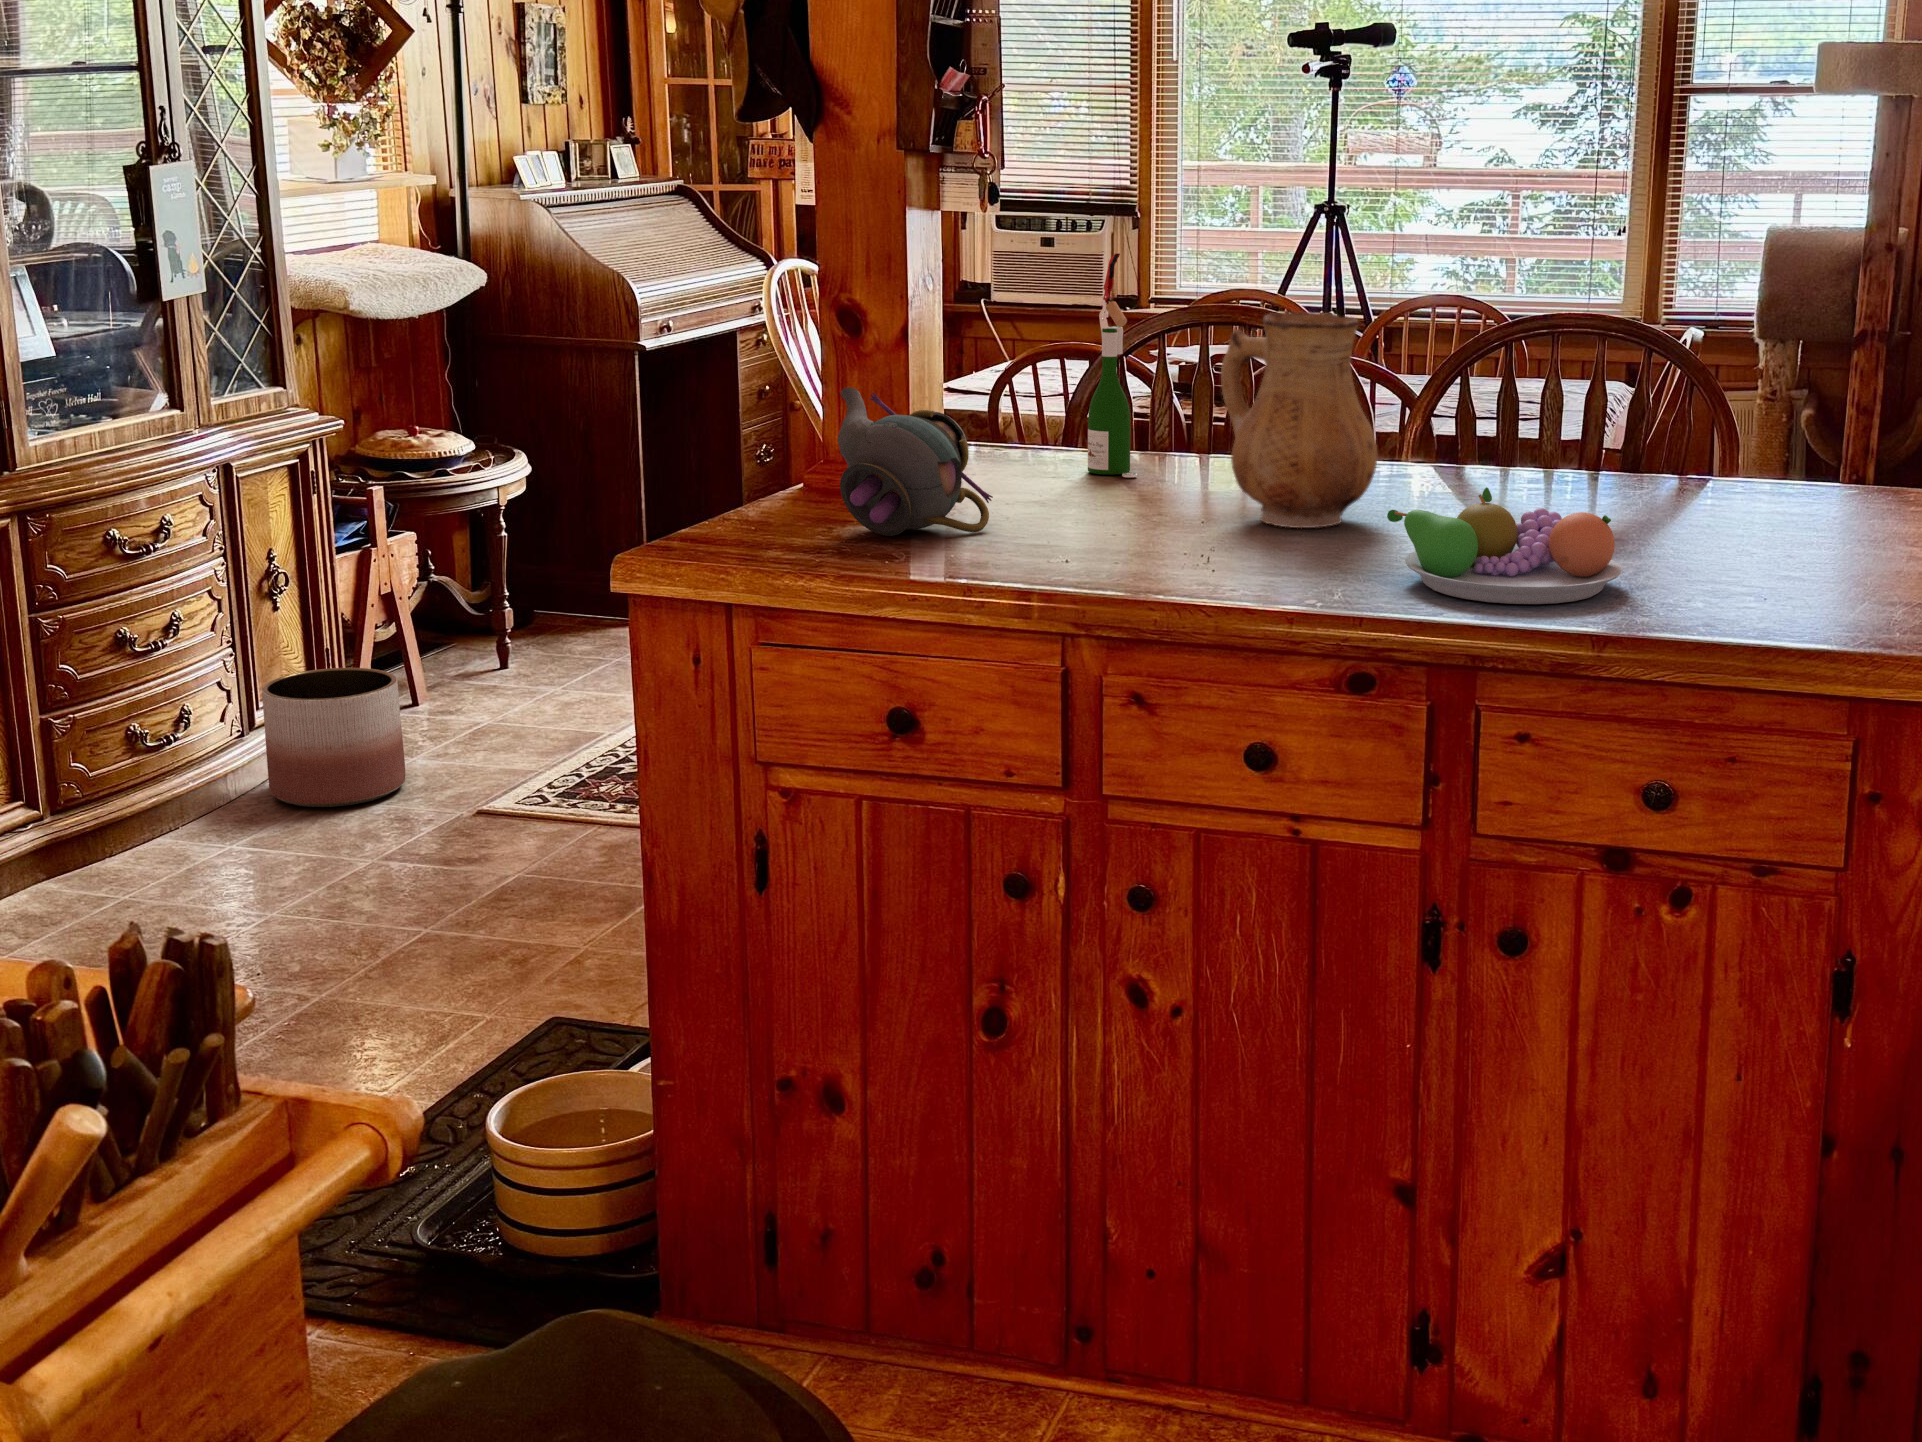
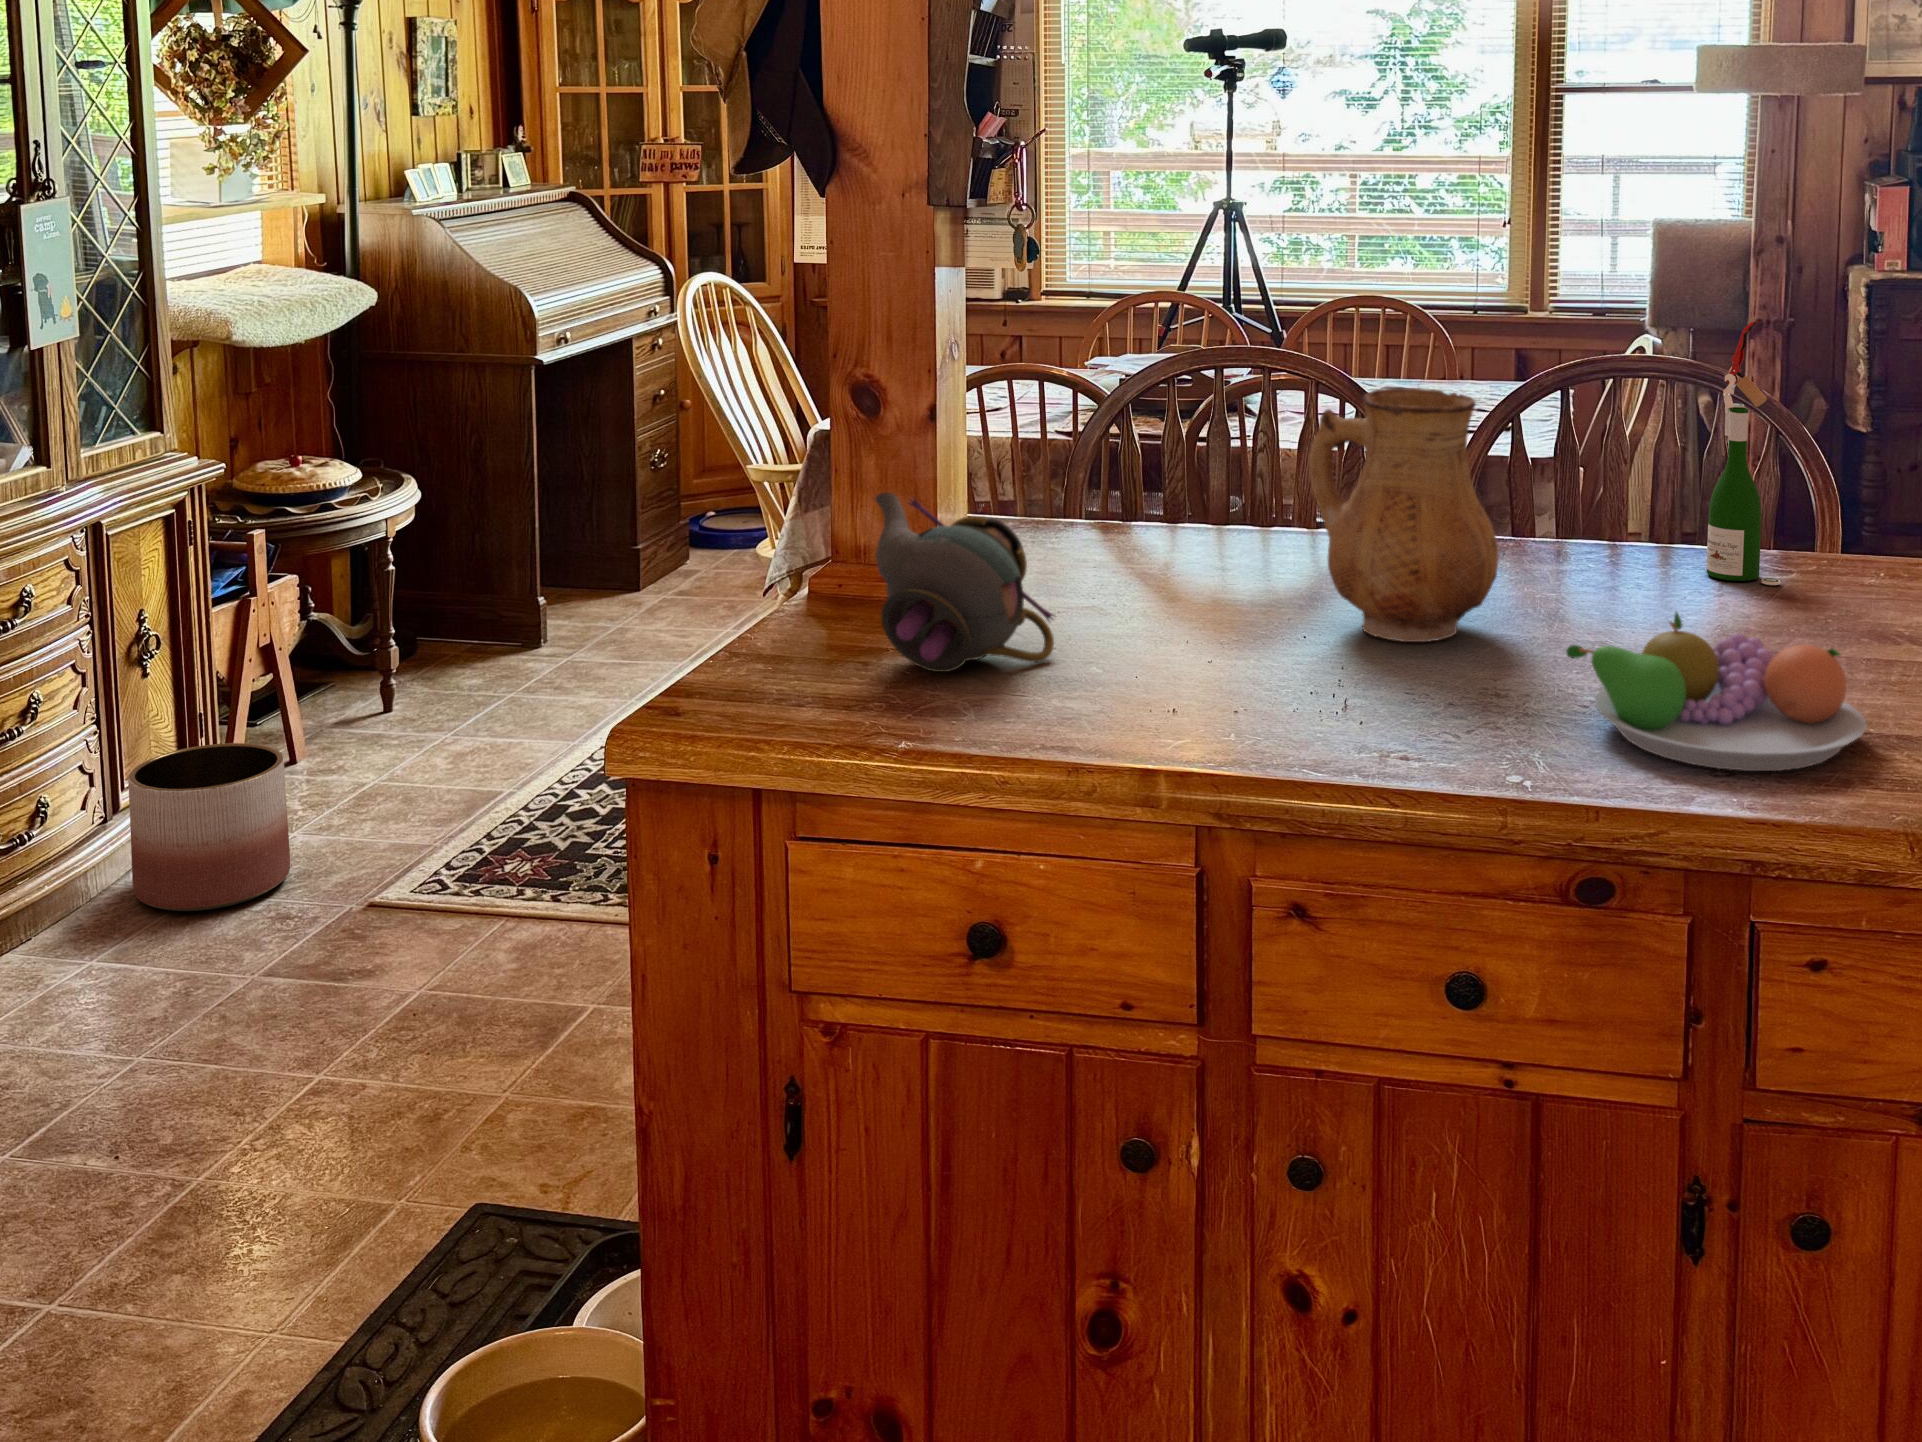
wine bottle: present [1088,253,1137,477] -> present [1707,321,1780,585]

